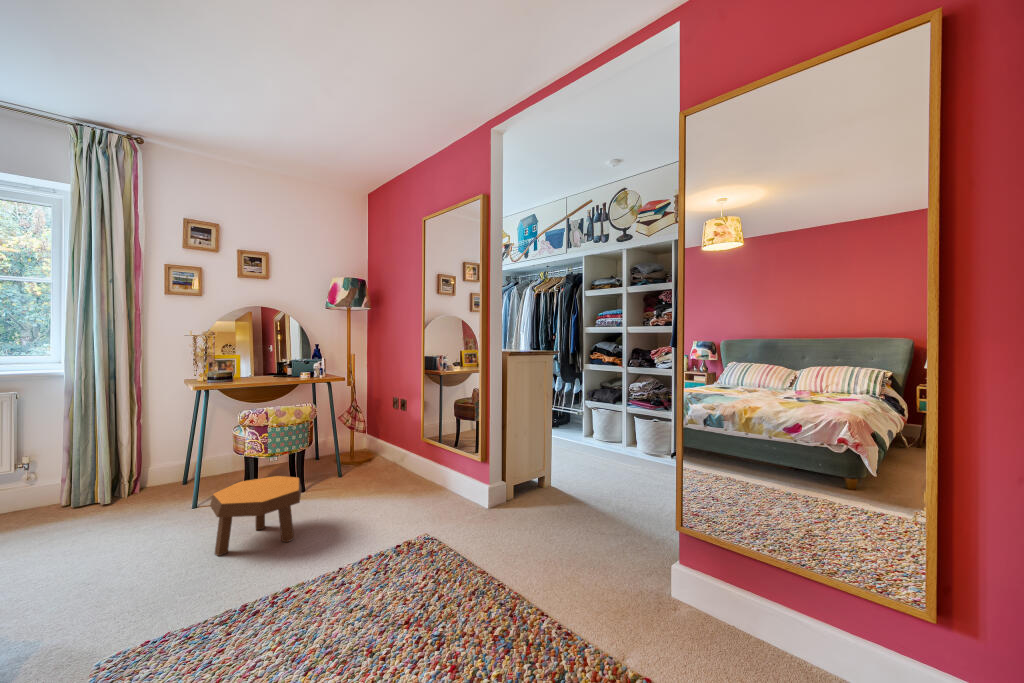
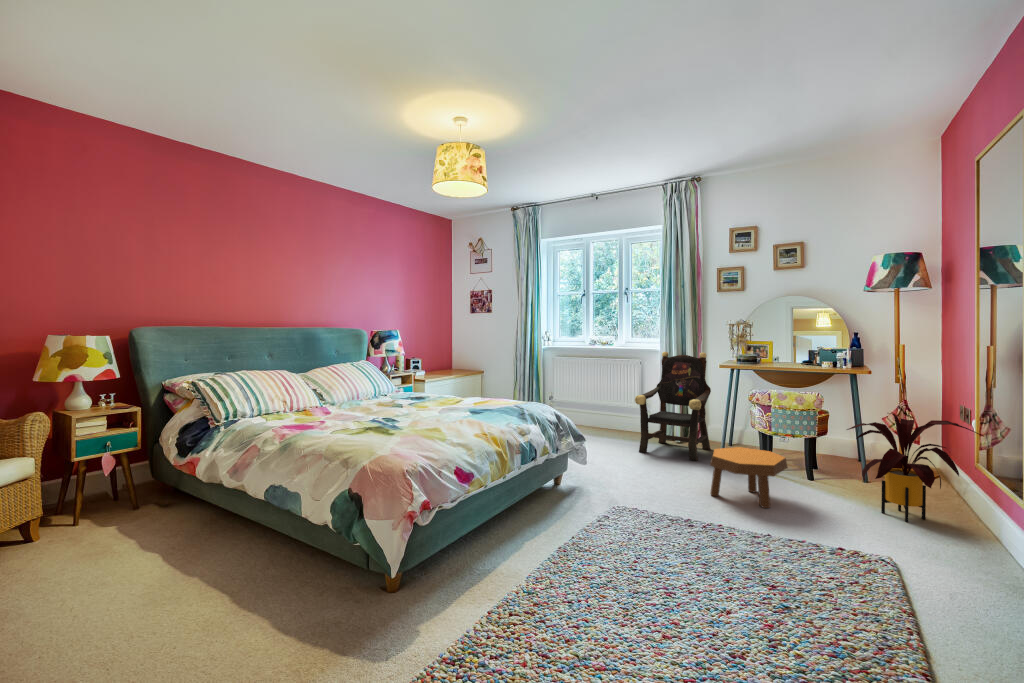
armchair: none [30,371,165,540] -> present [635,352,711,461]
house plant: none [350,412,432,501] -> present [847,414,983,522]

